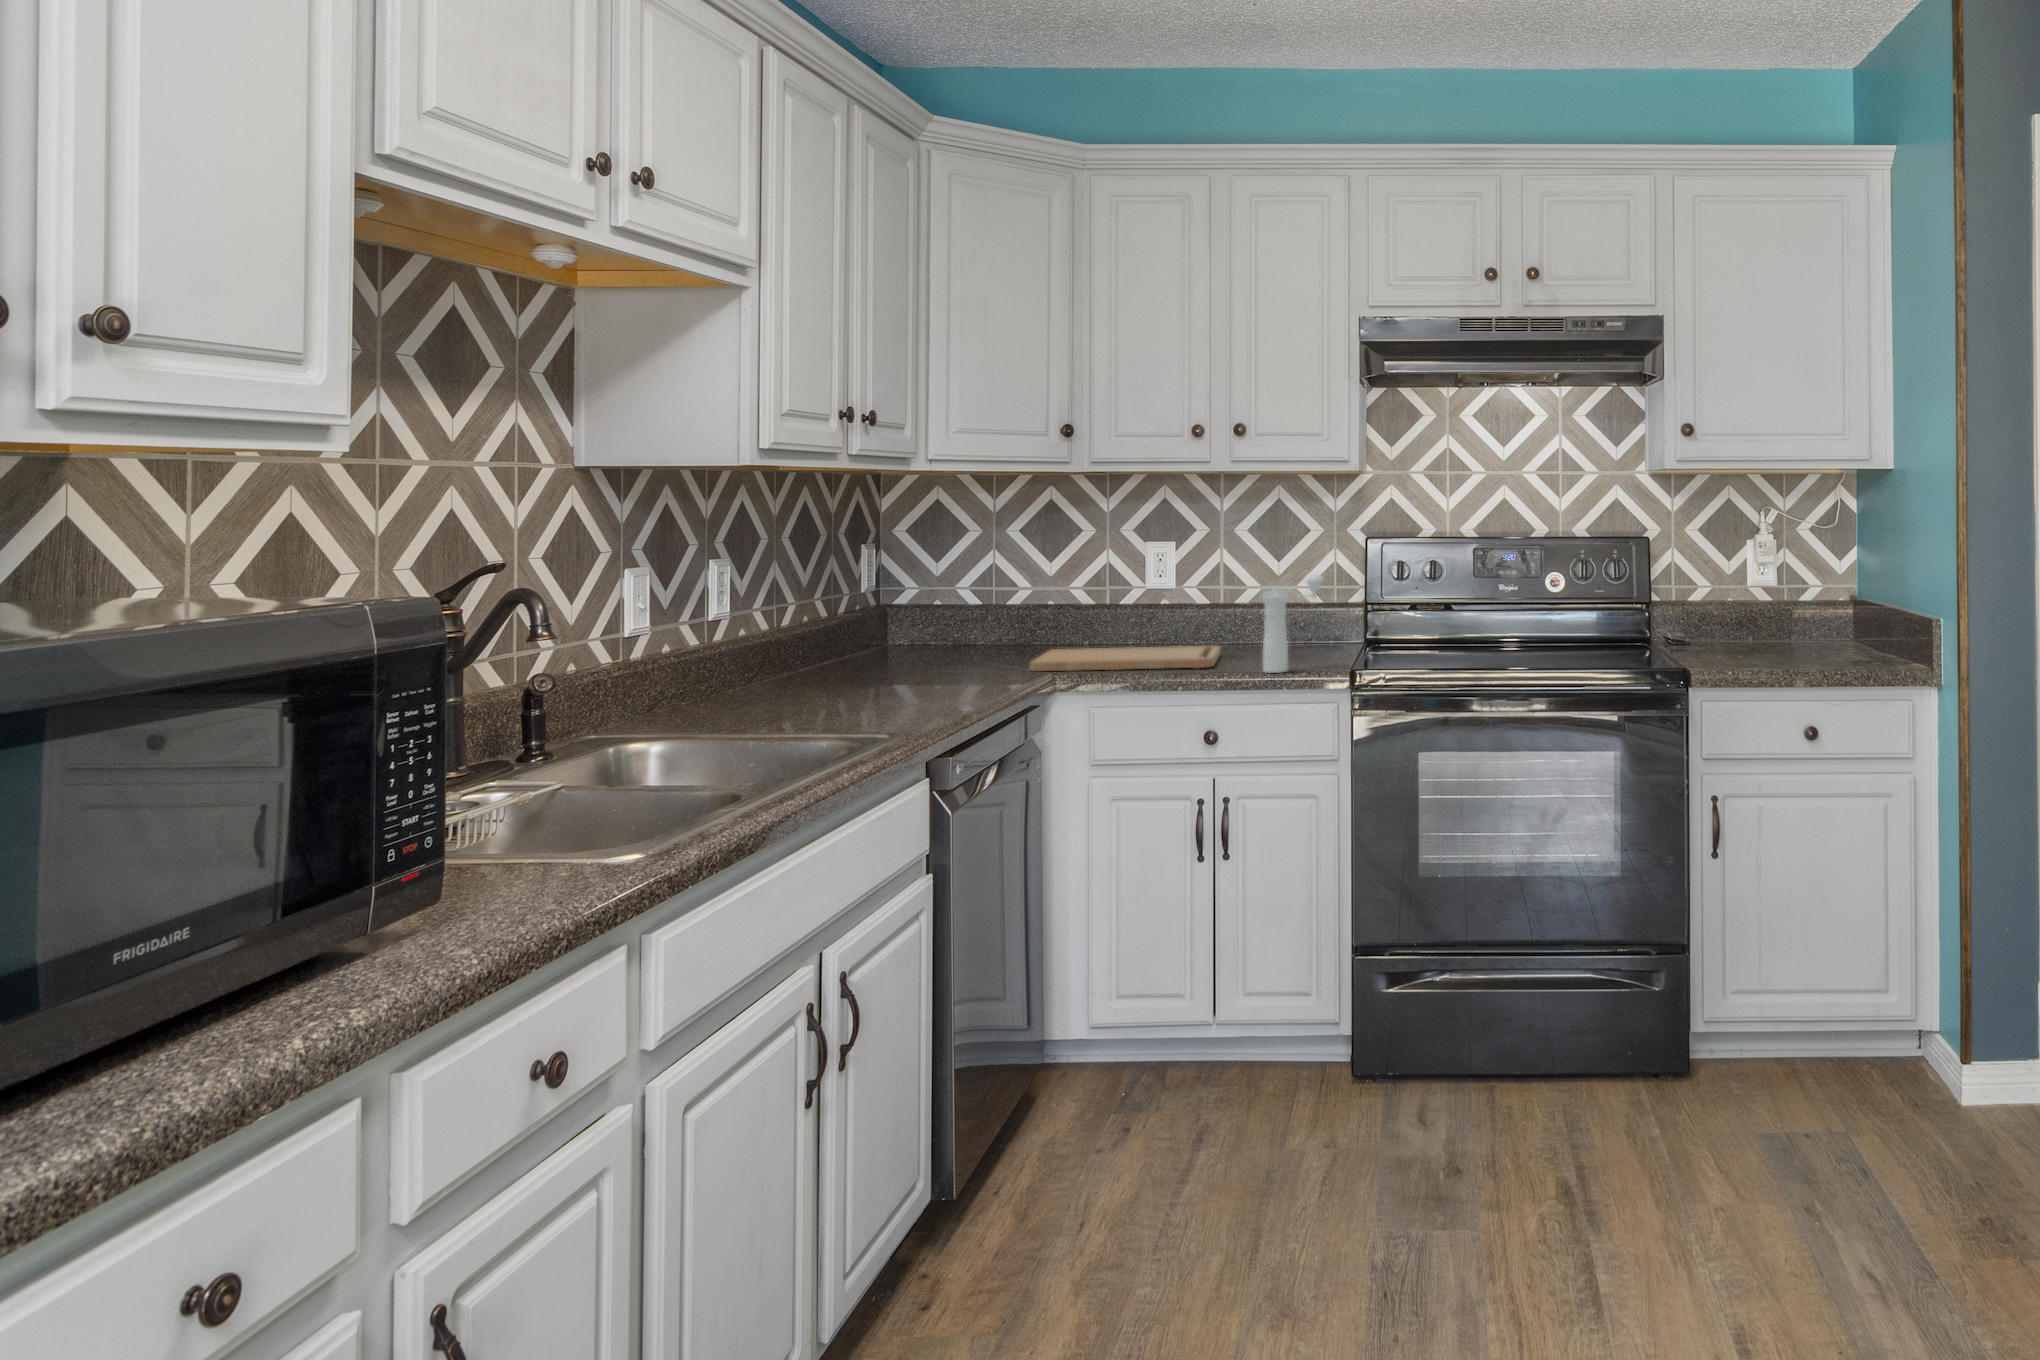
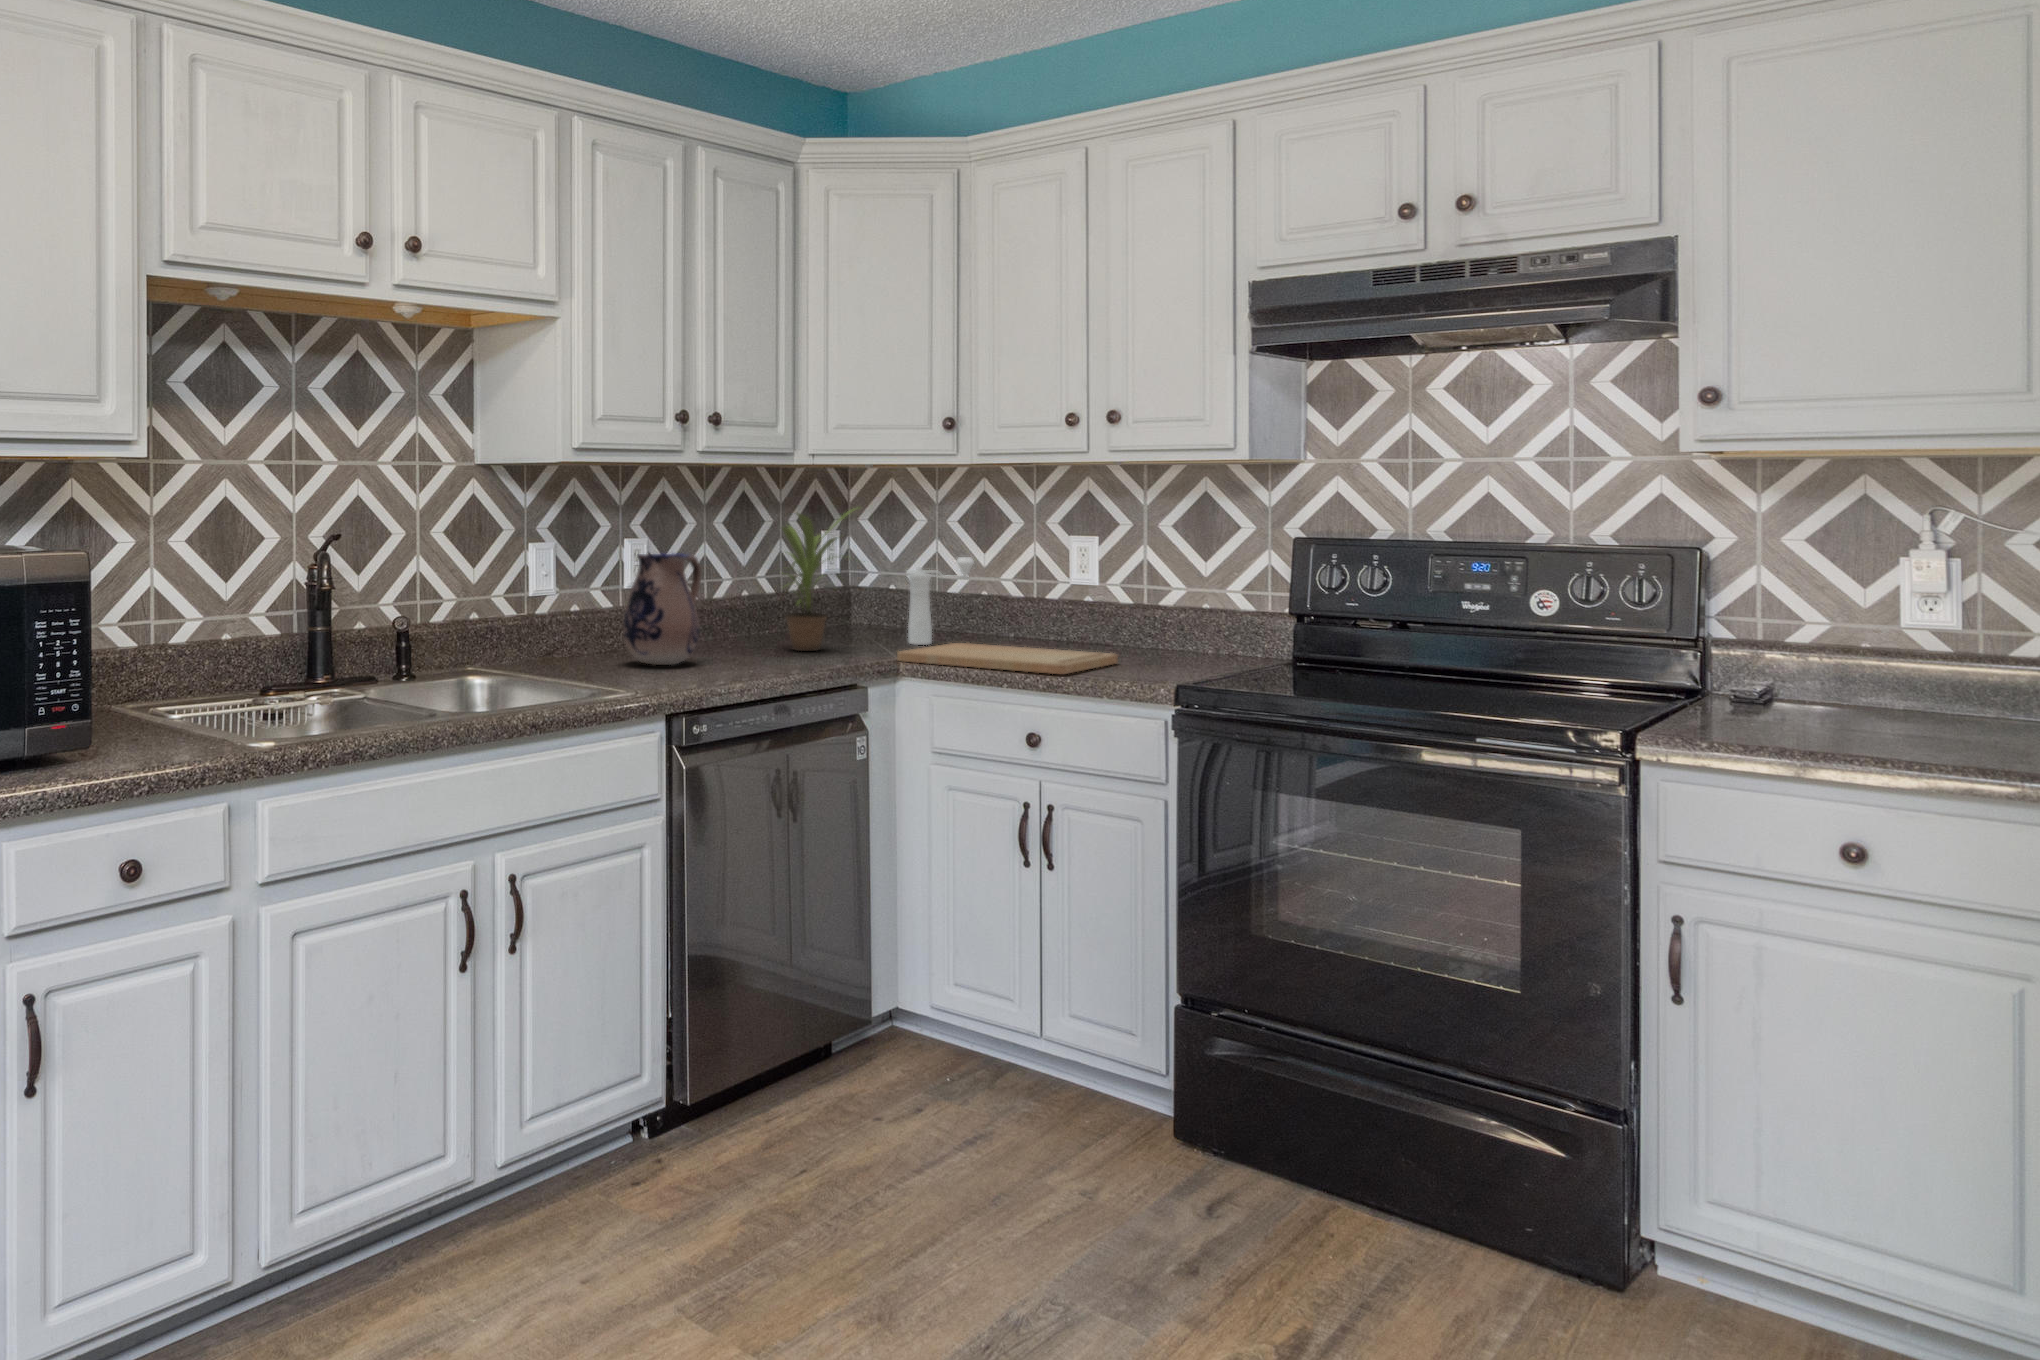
potted plant: none [867,519,965,672] -> present [783,509,854,651]
ceramic pitcher: none [751,573,846,702] -> present [623,554,702,665]
pepper mill: present [1263,574,1323,673] -> present [908,557,974,645]

